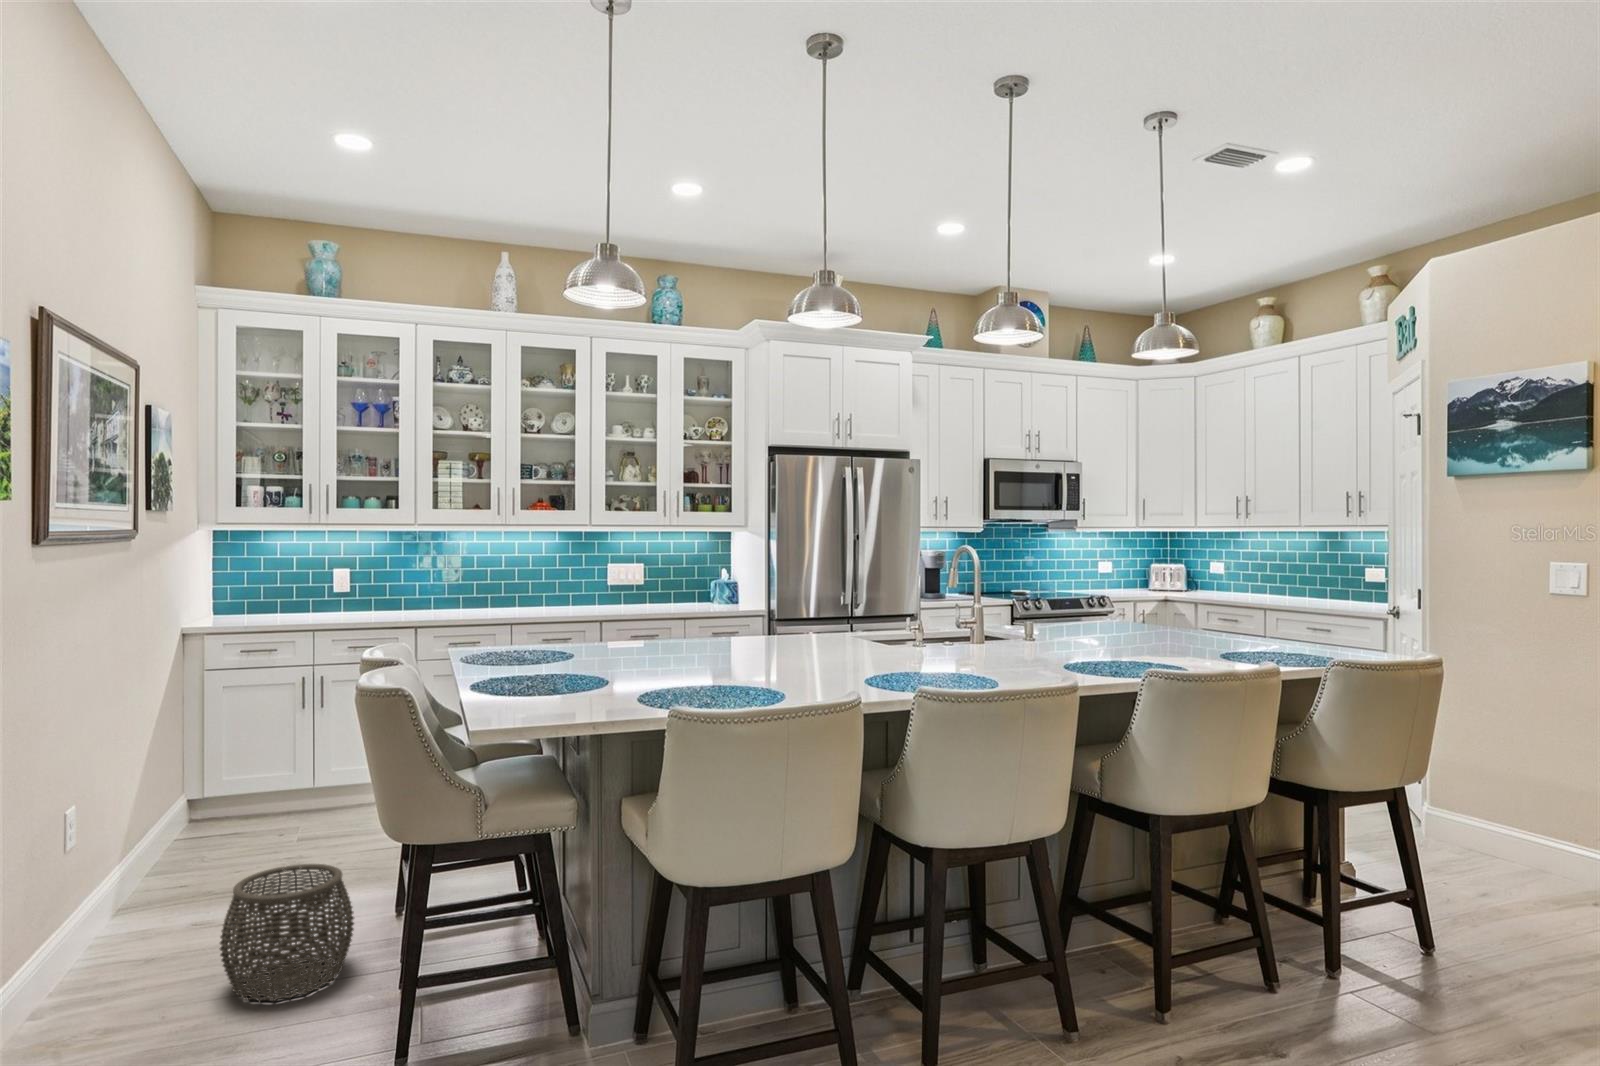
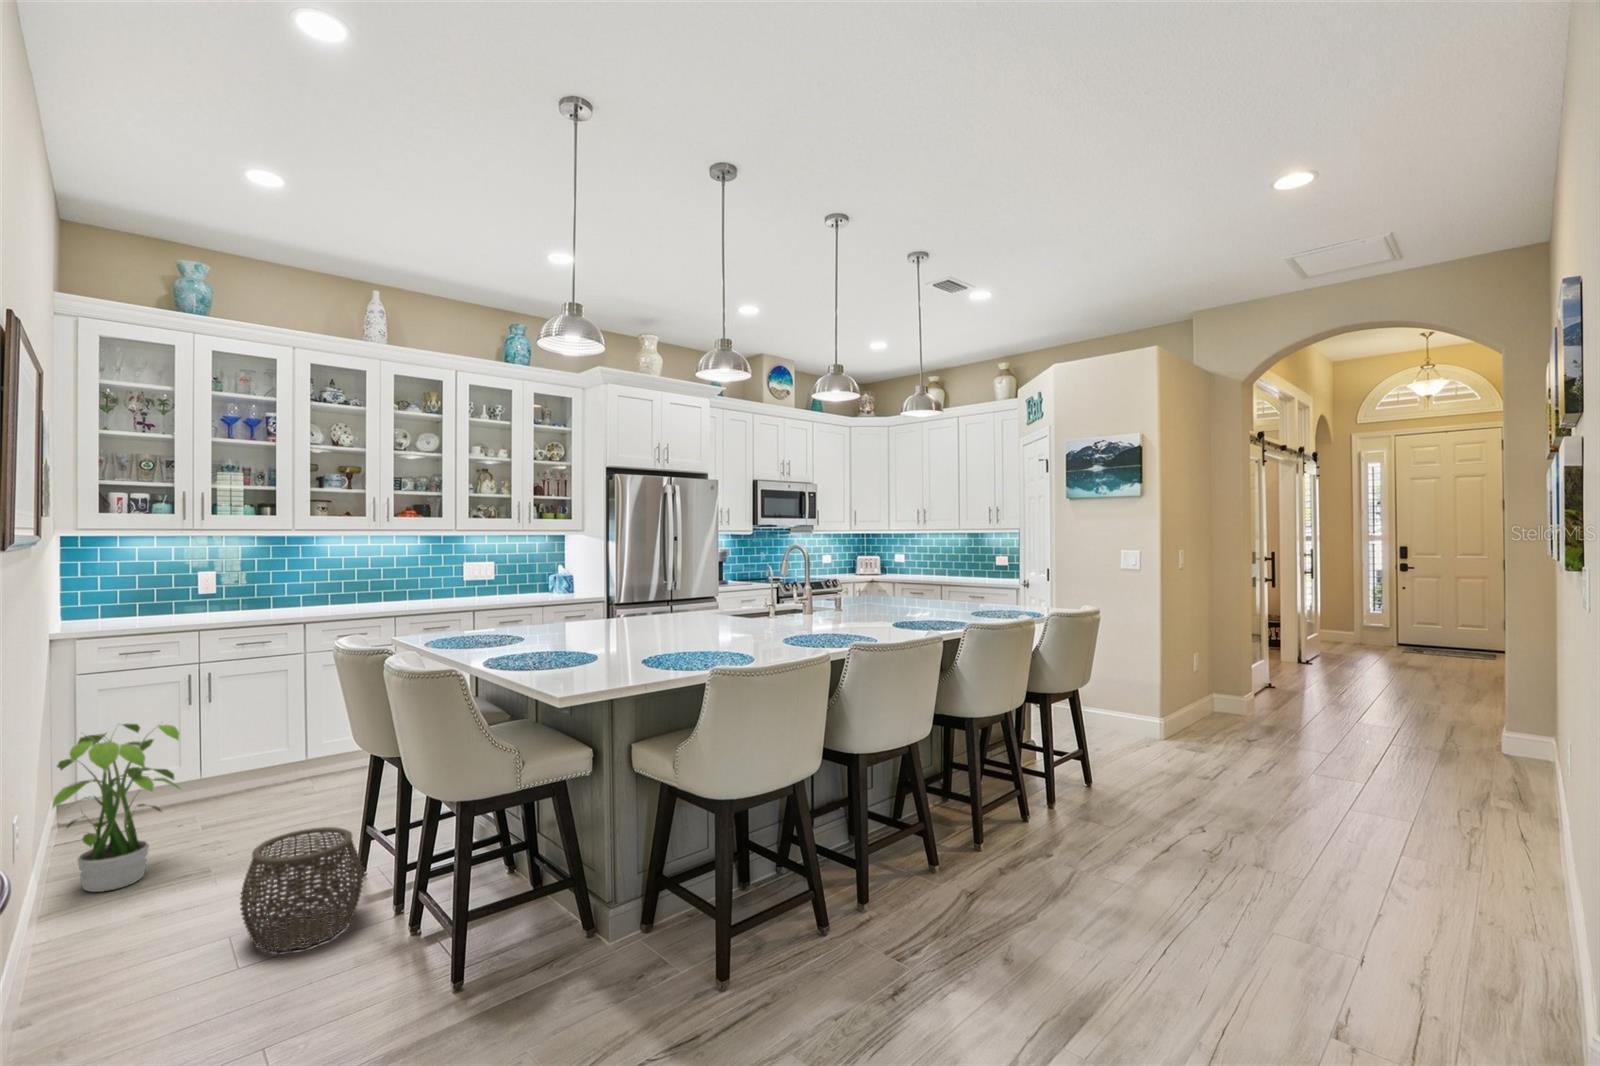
potted plant: none [117,725,245,900] -> present [52,724,180,892]

